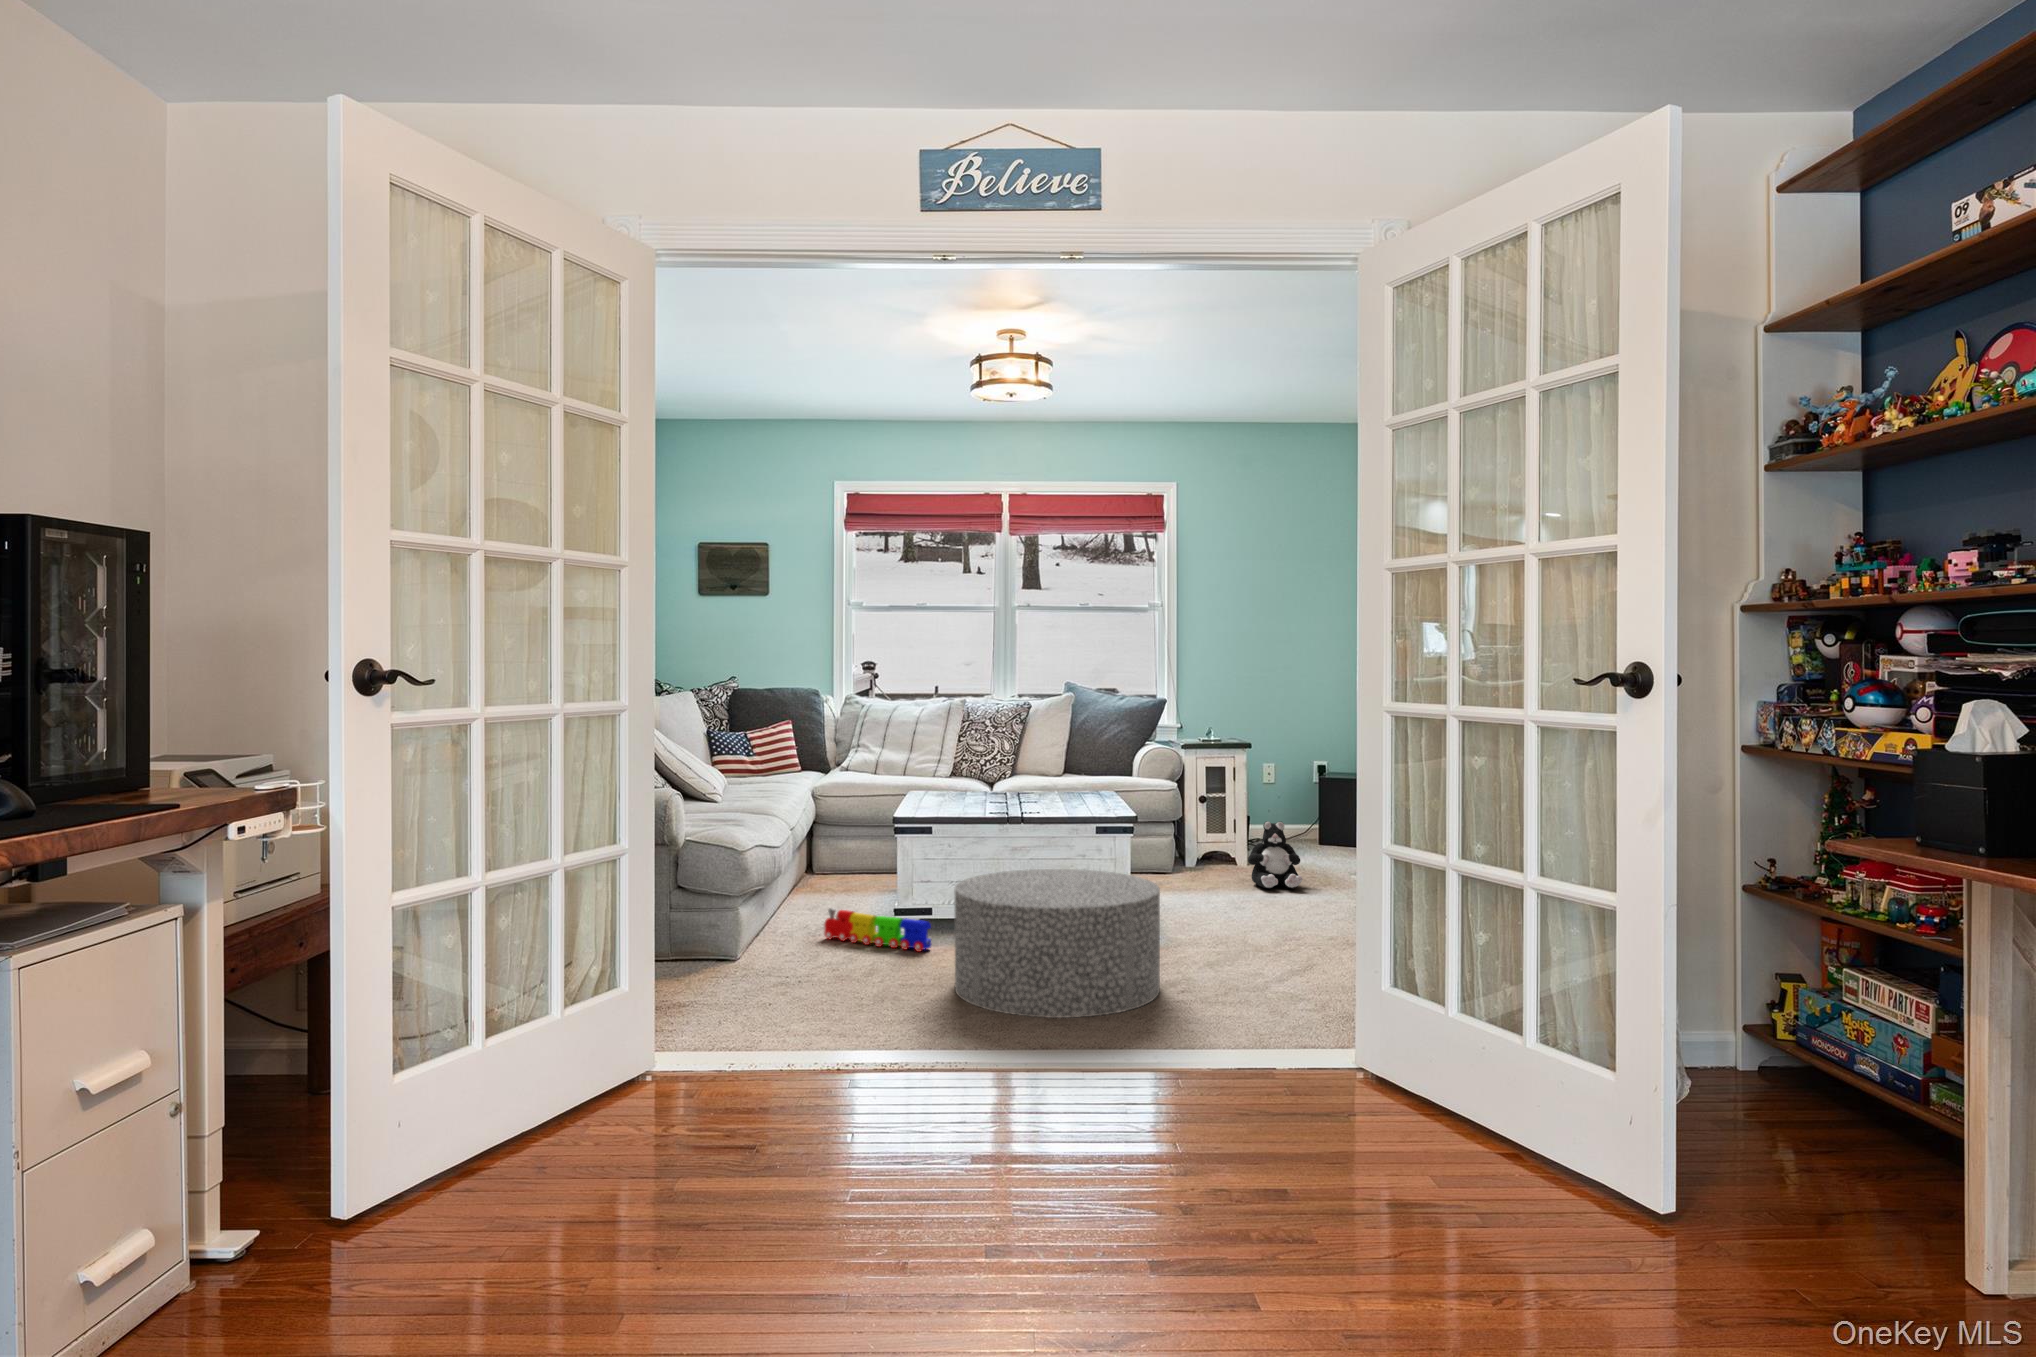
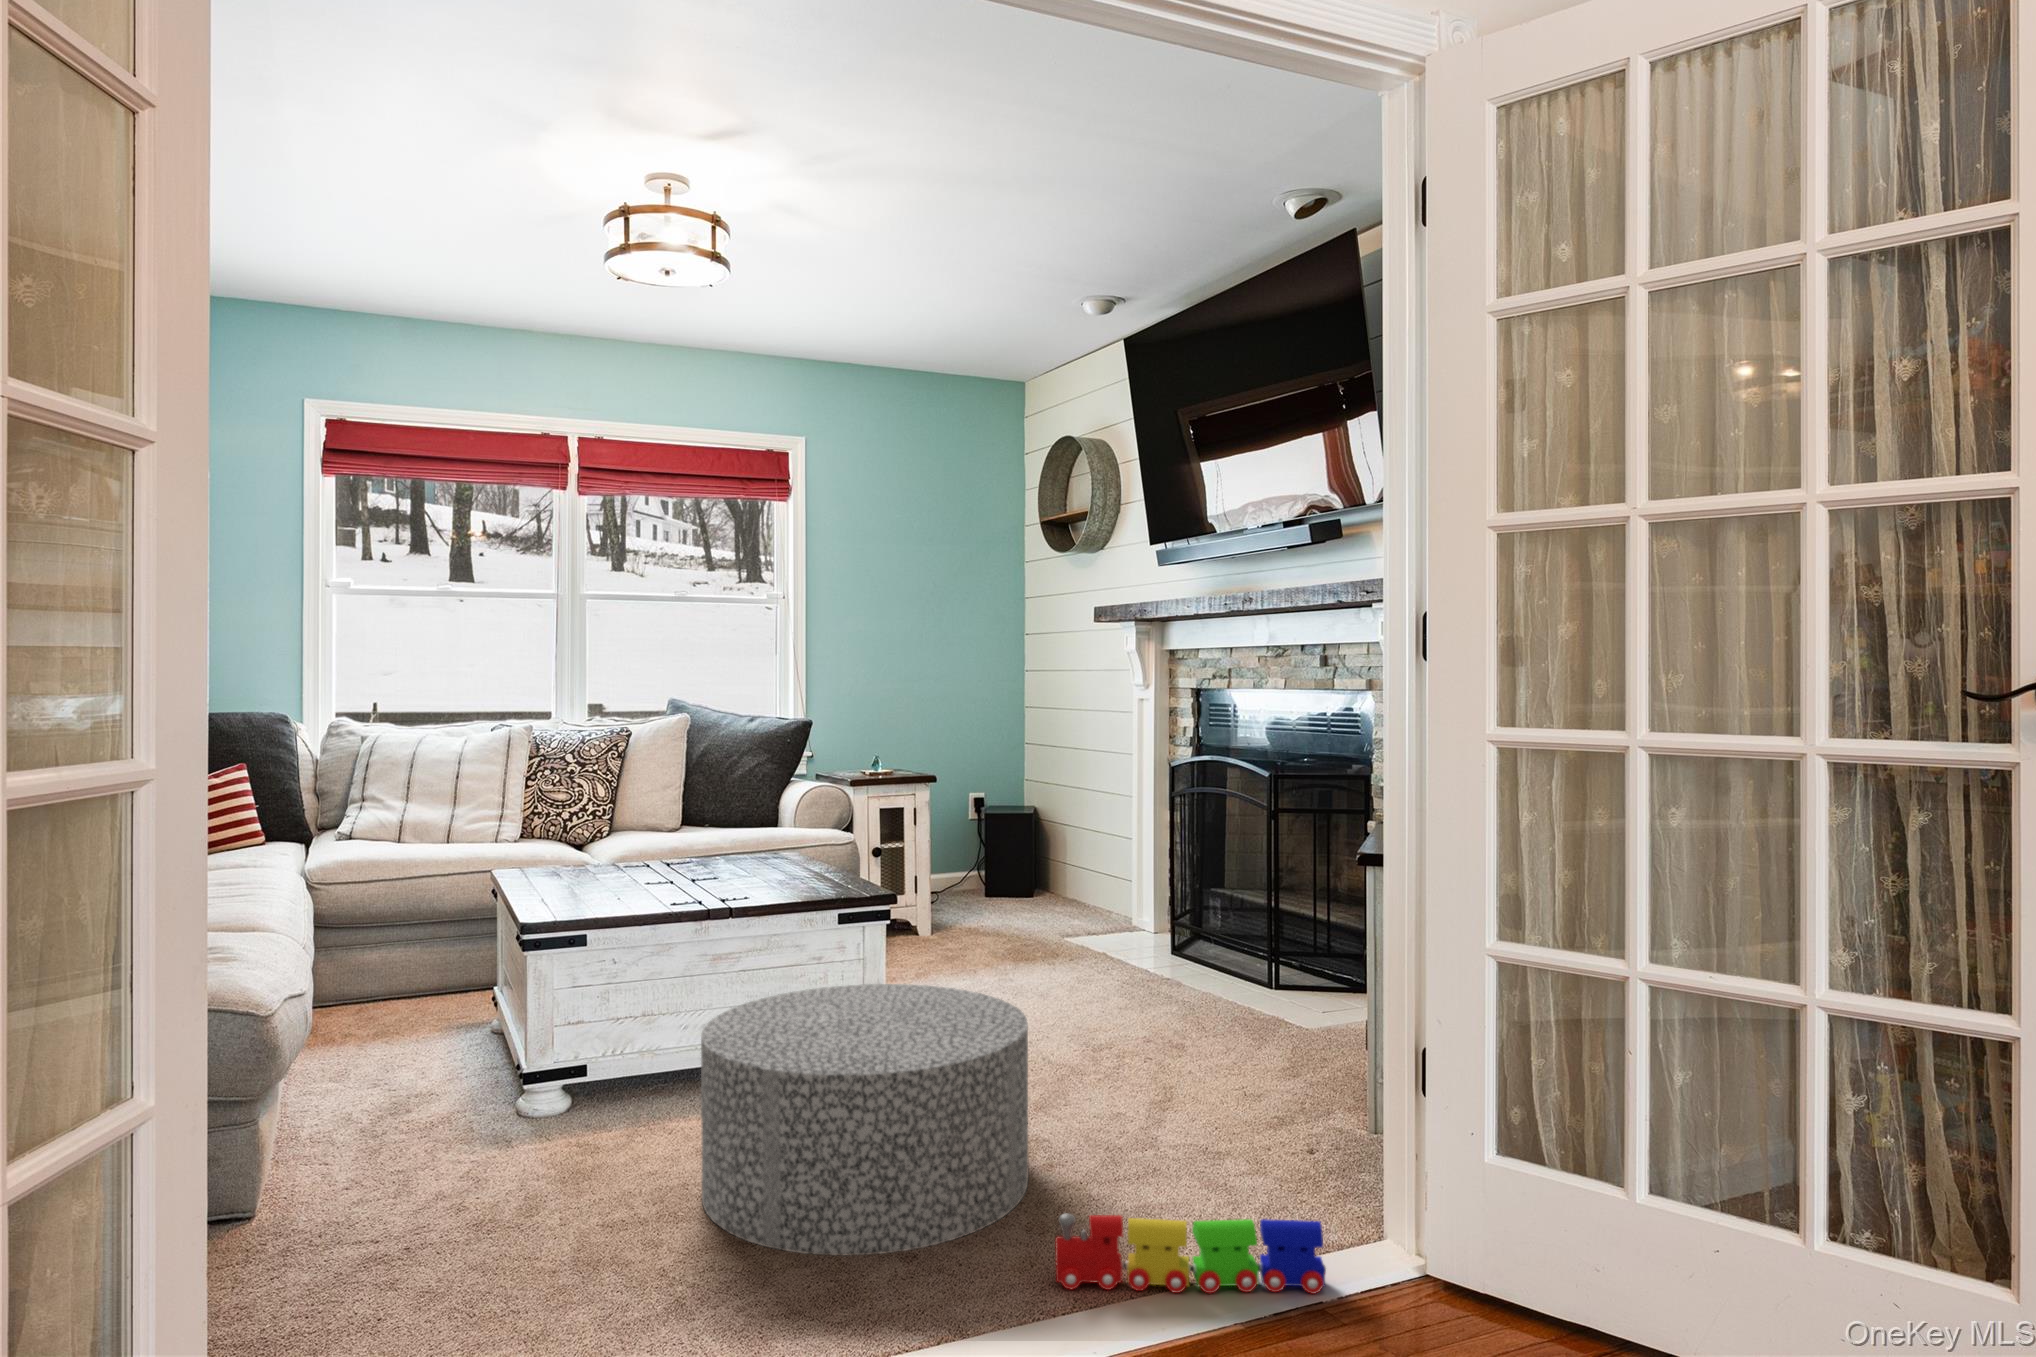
plush toy: present [1248,821,1303,888] -> none [961,875,1035,963]
toy train: present [824,908,932,952] -> present [1055,1213,1326,1294]

